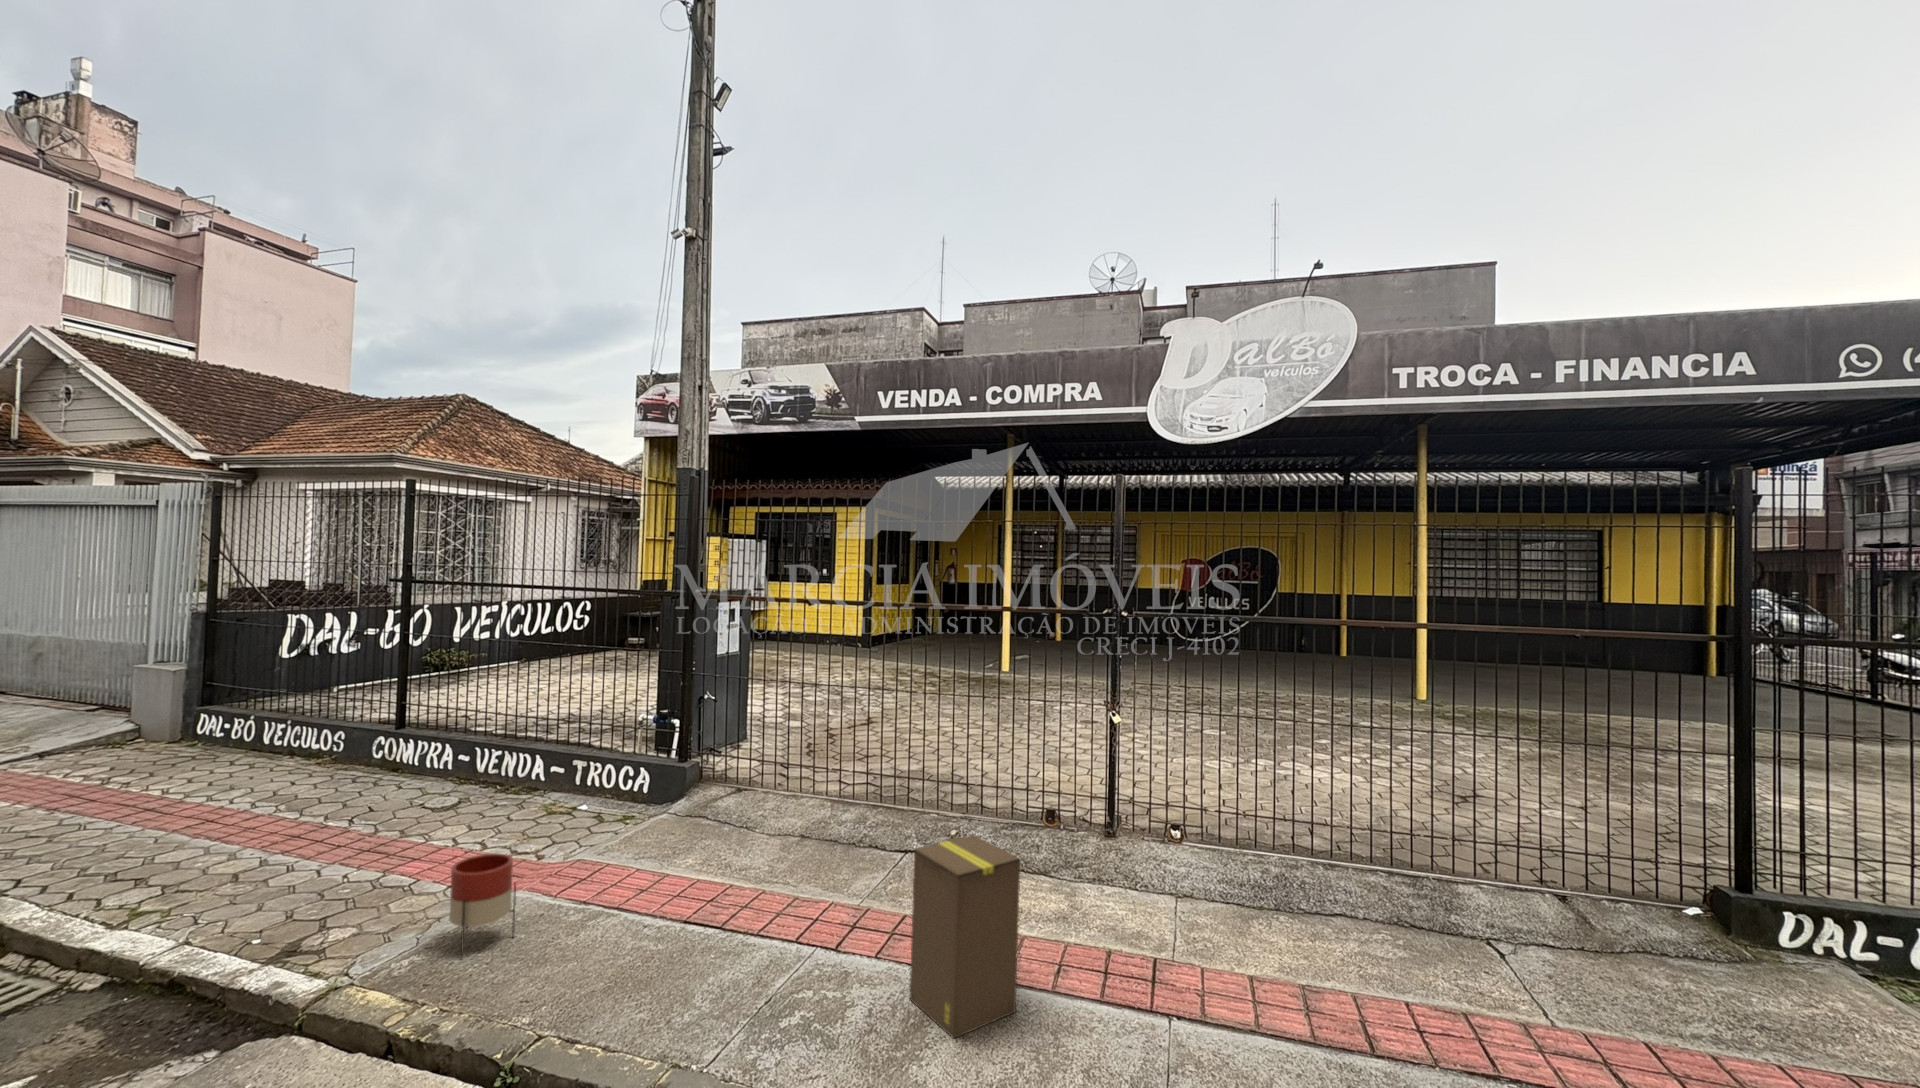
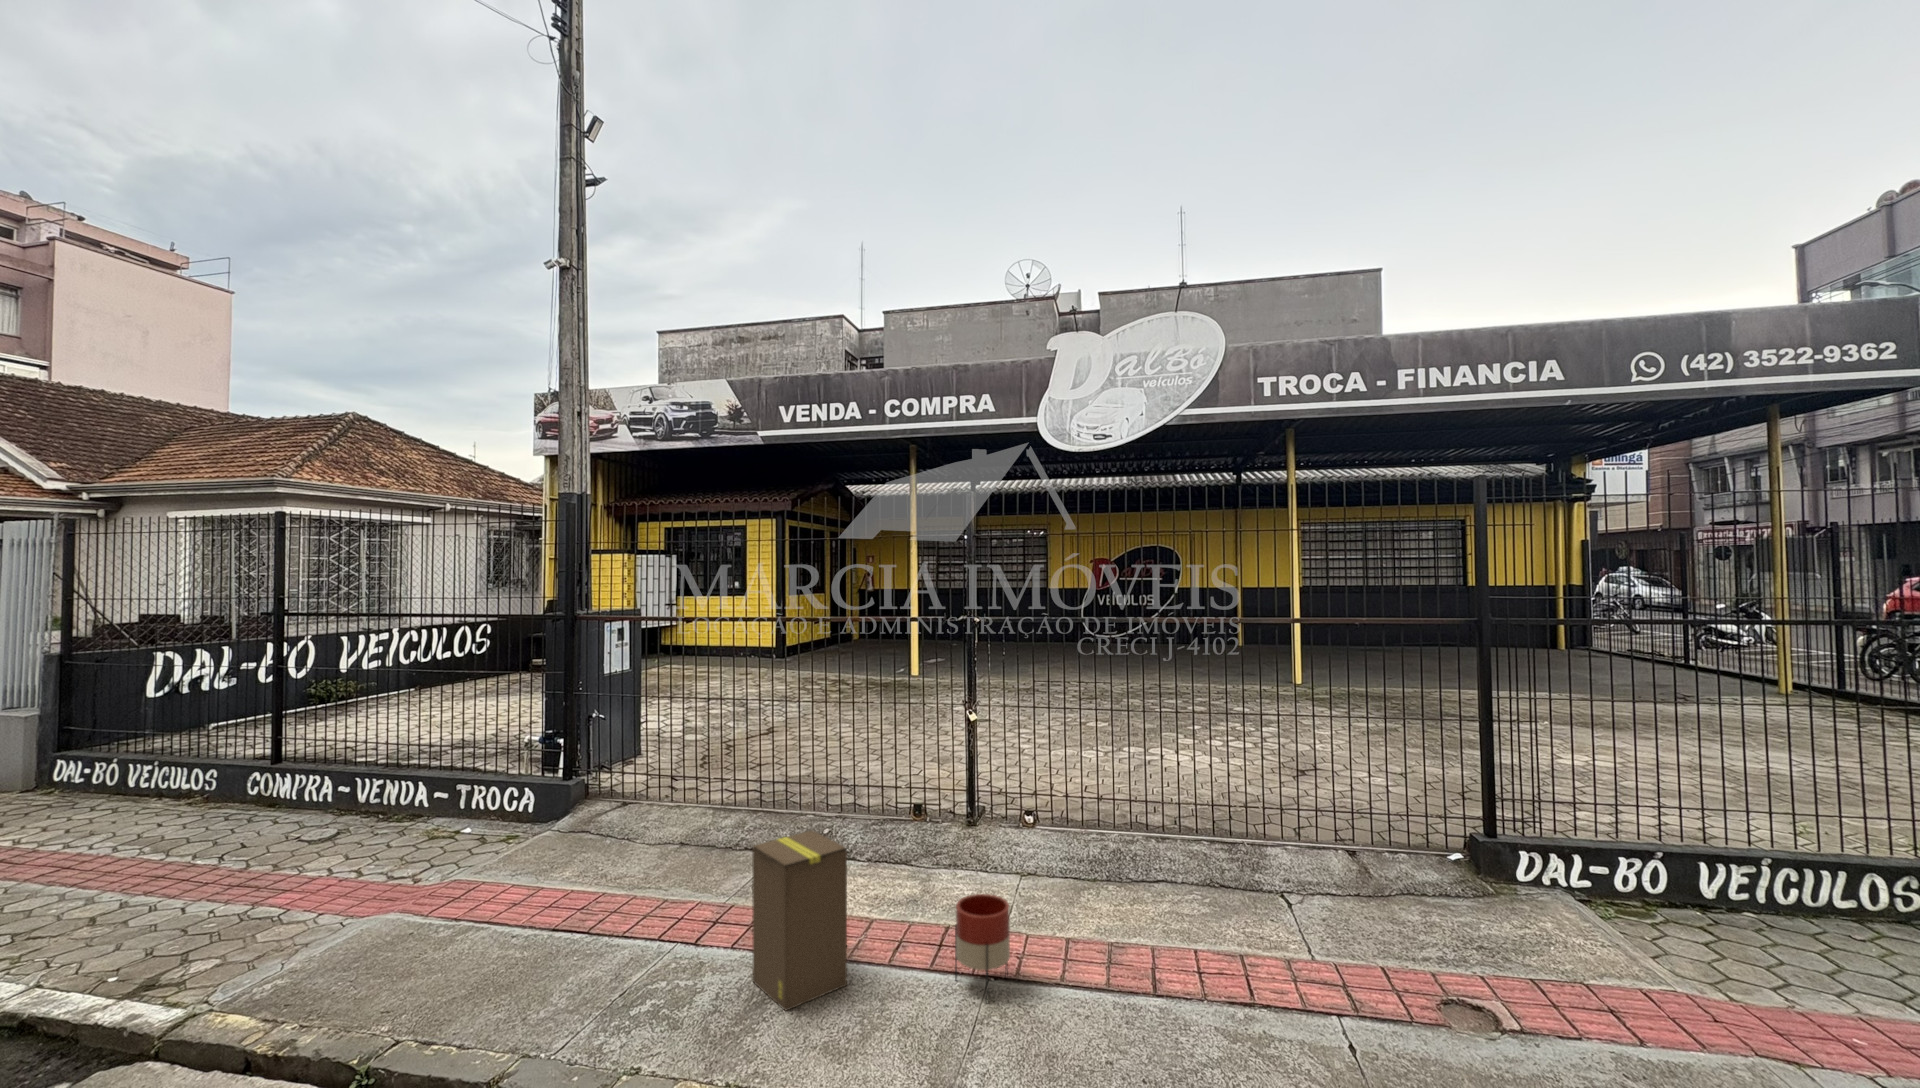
planter: present [449,853,516,958] -> present [955,894,1010,1002]

